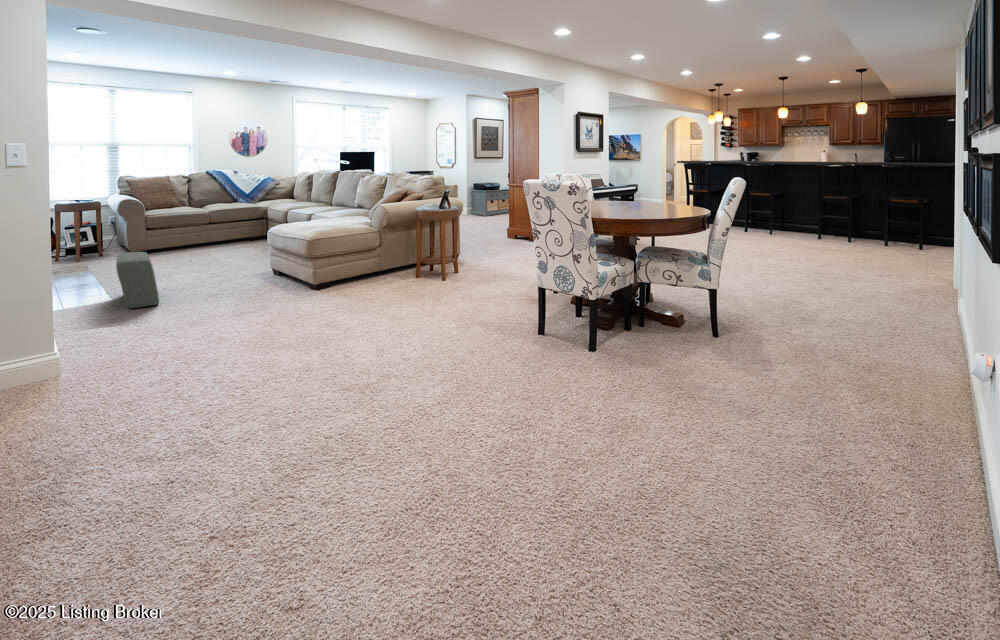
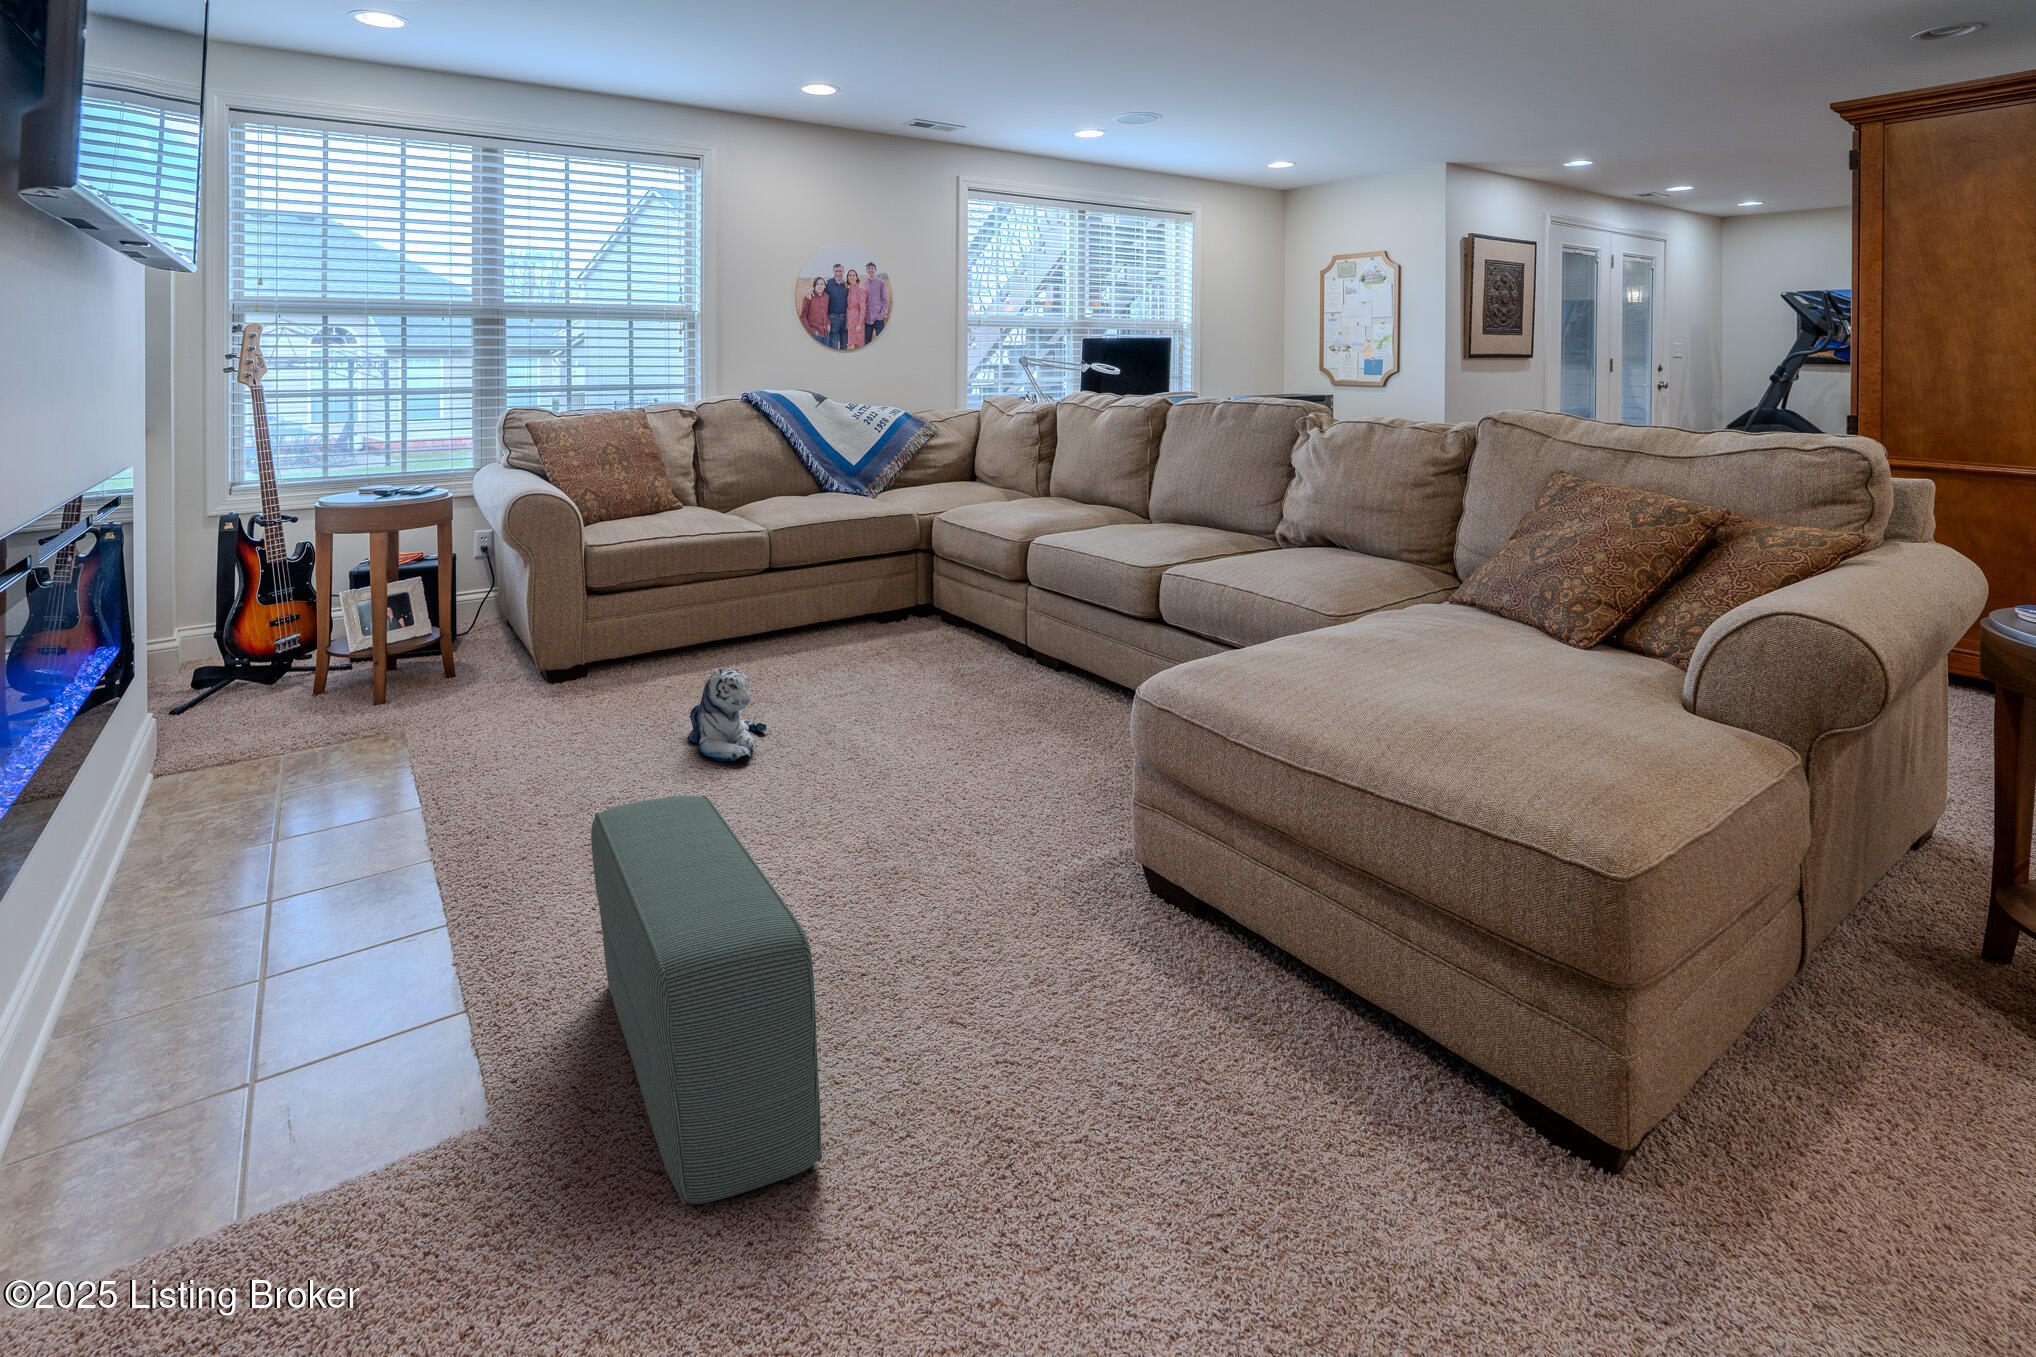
plush toy: none [172,243,197,267] -> present [687,669,767,761]

